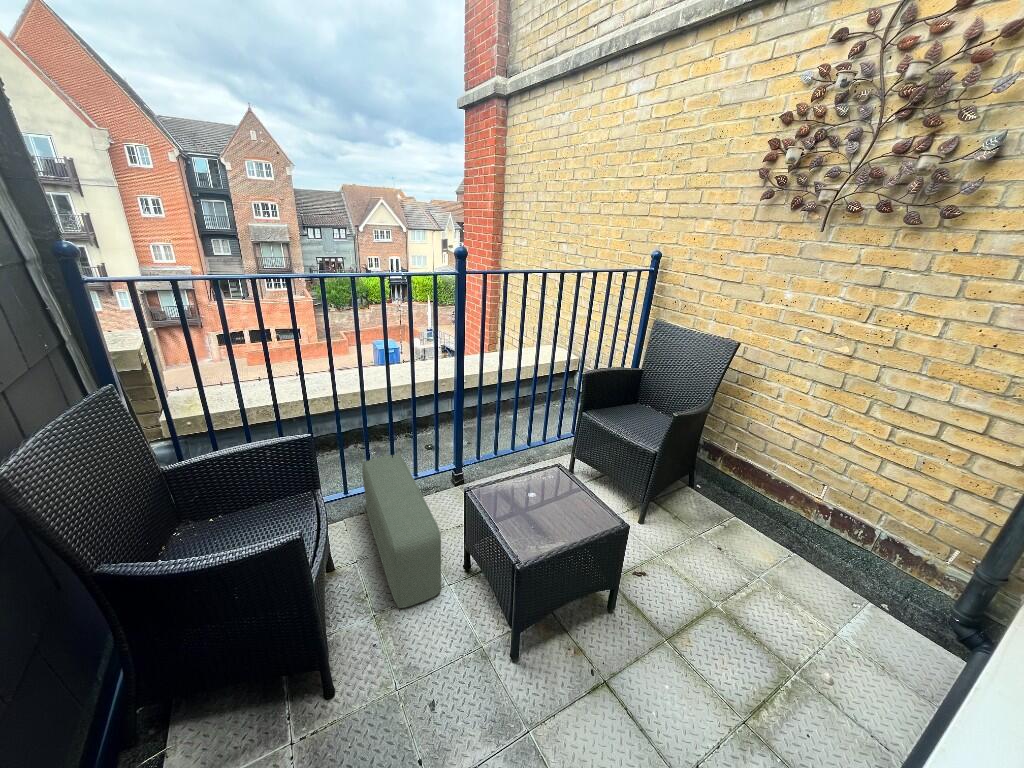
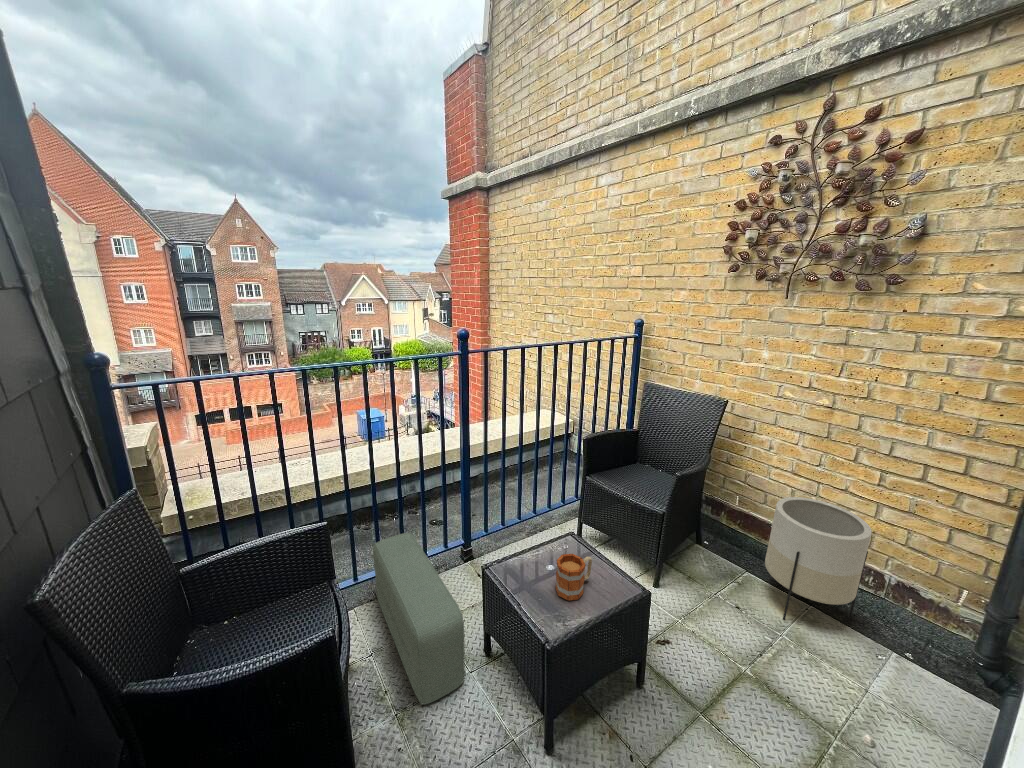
planter: none [754,448,870,569] -> present [765,497,872,620]
mug: none [533,484,572,527] -> present [555,554,592,601]

